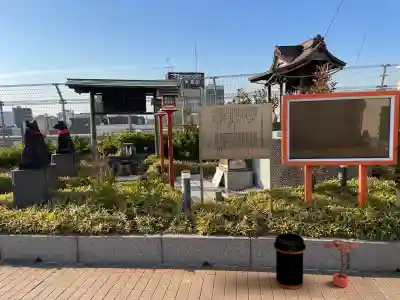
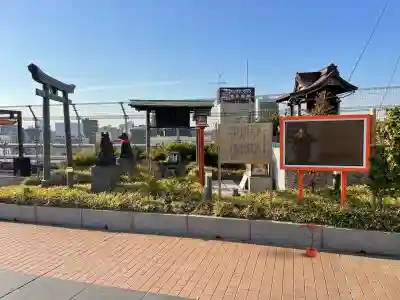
trash can: present [274,233,306,289] -> none [264,217,286,255]

